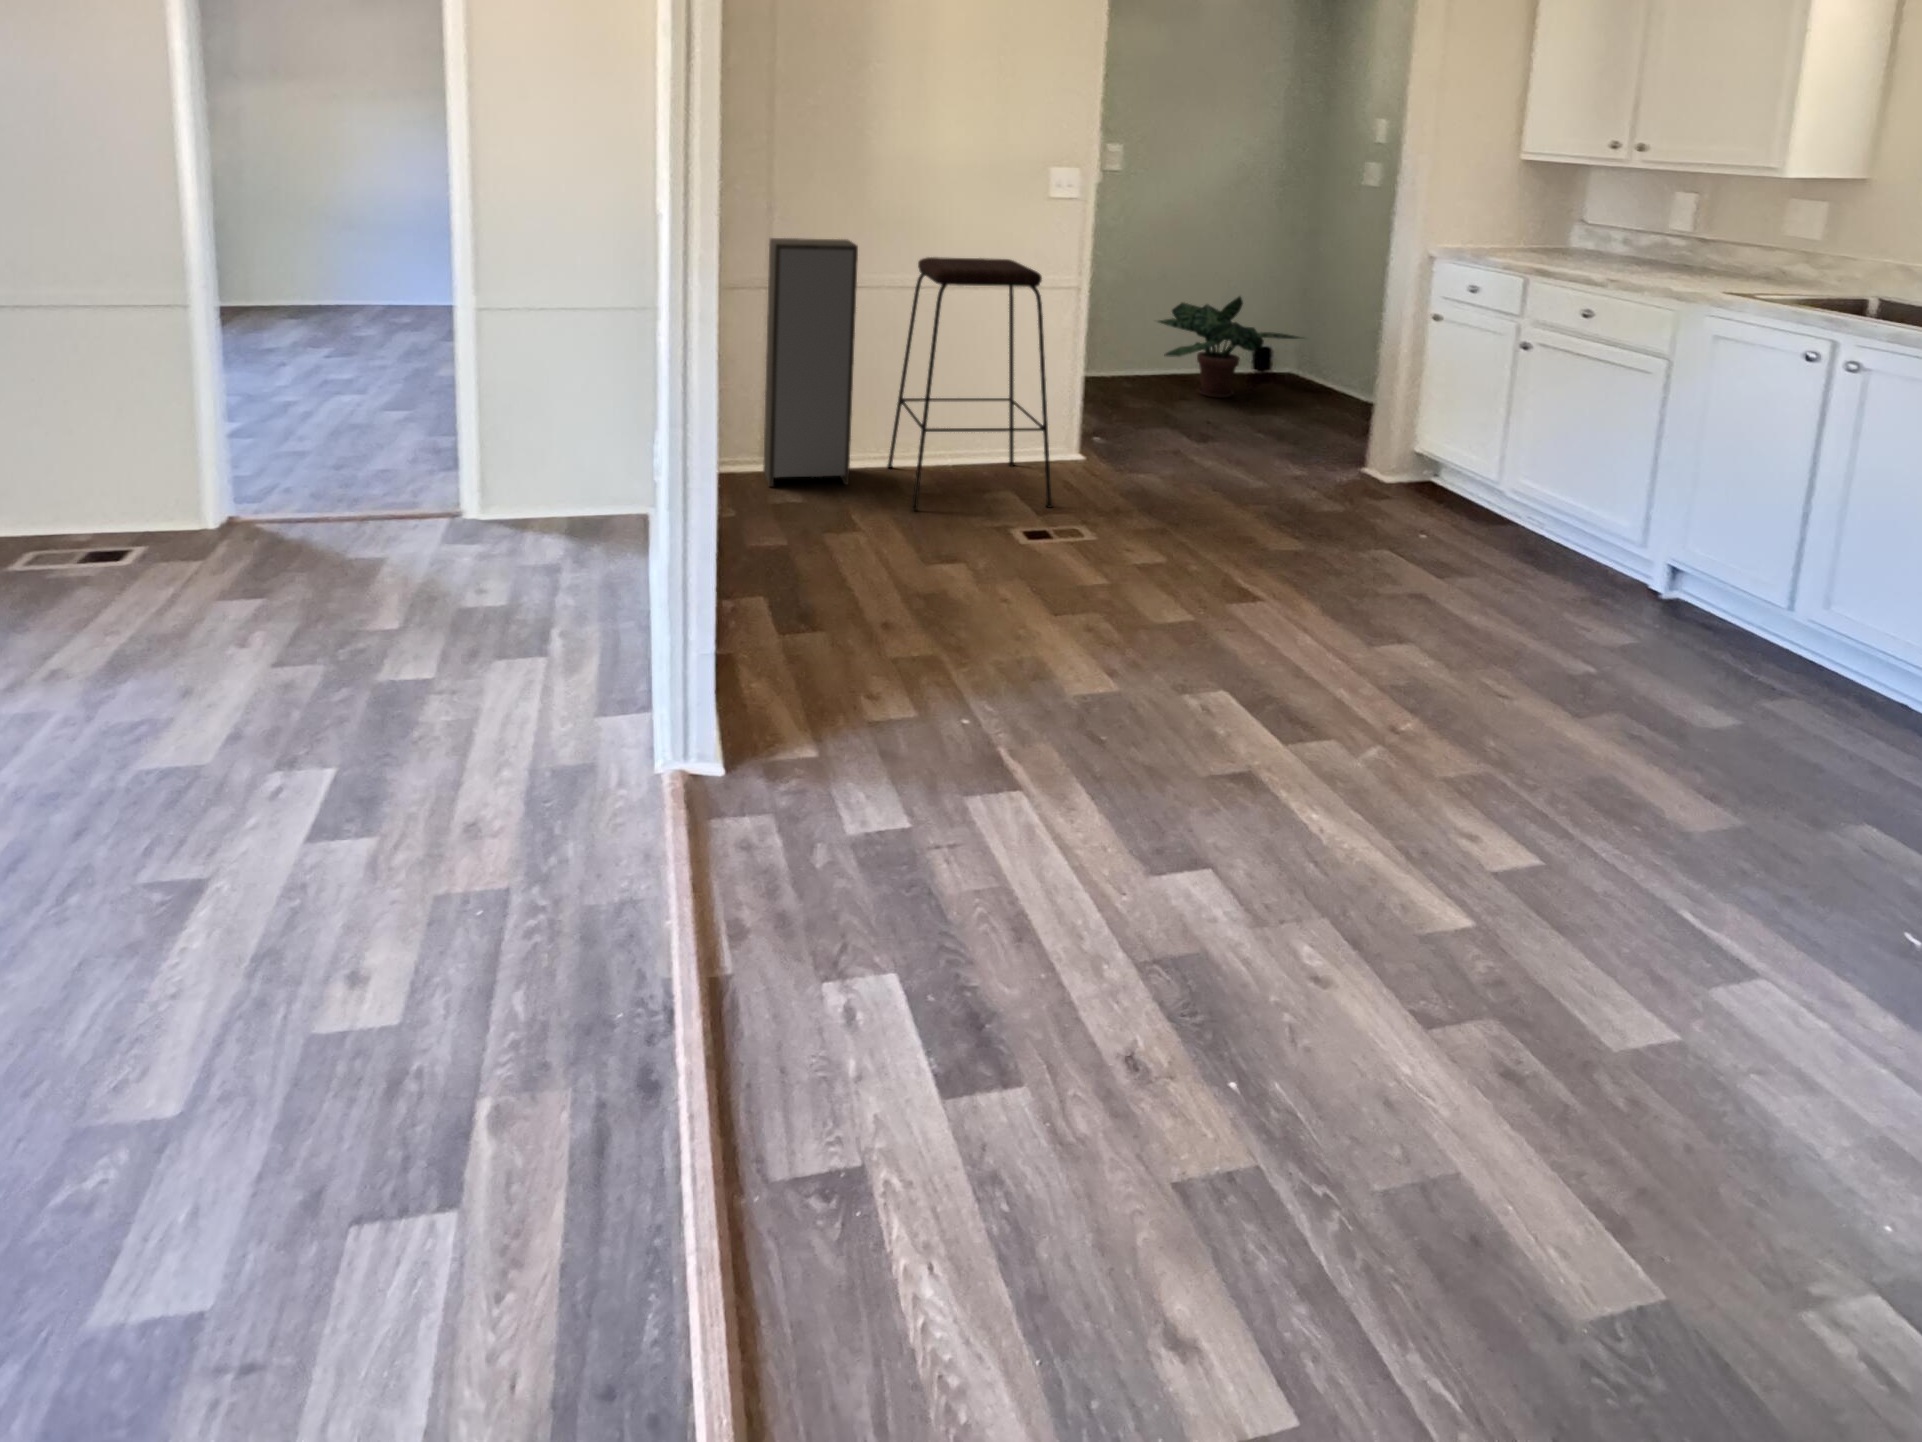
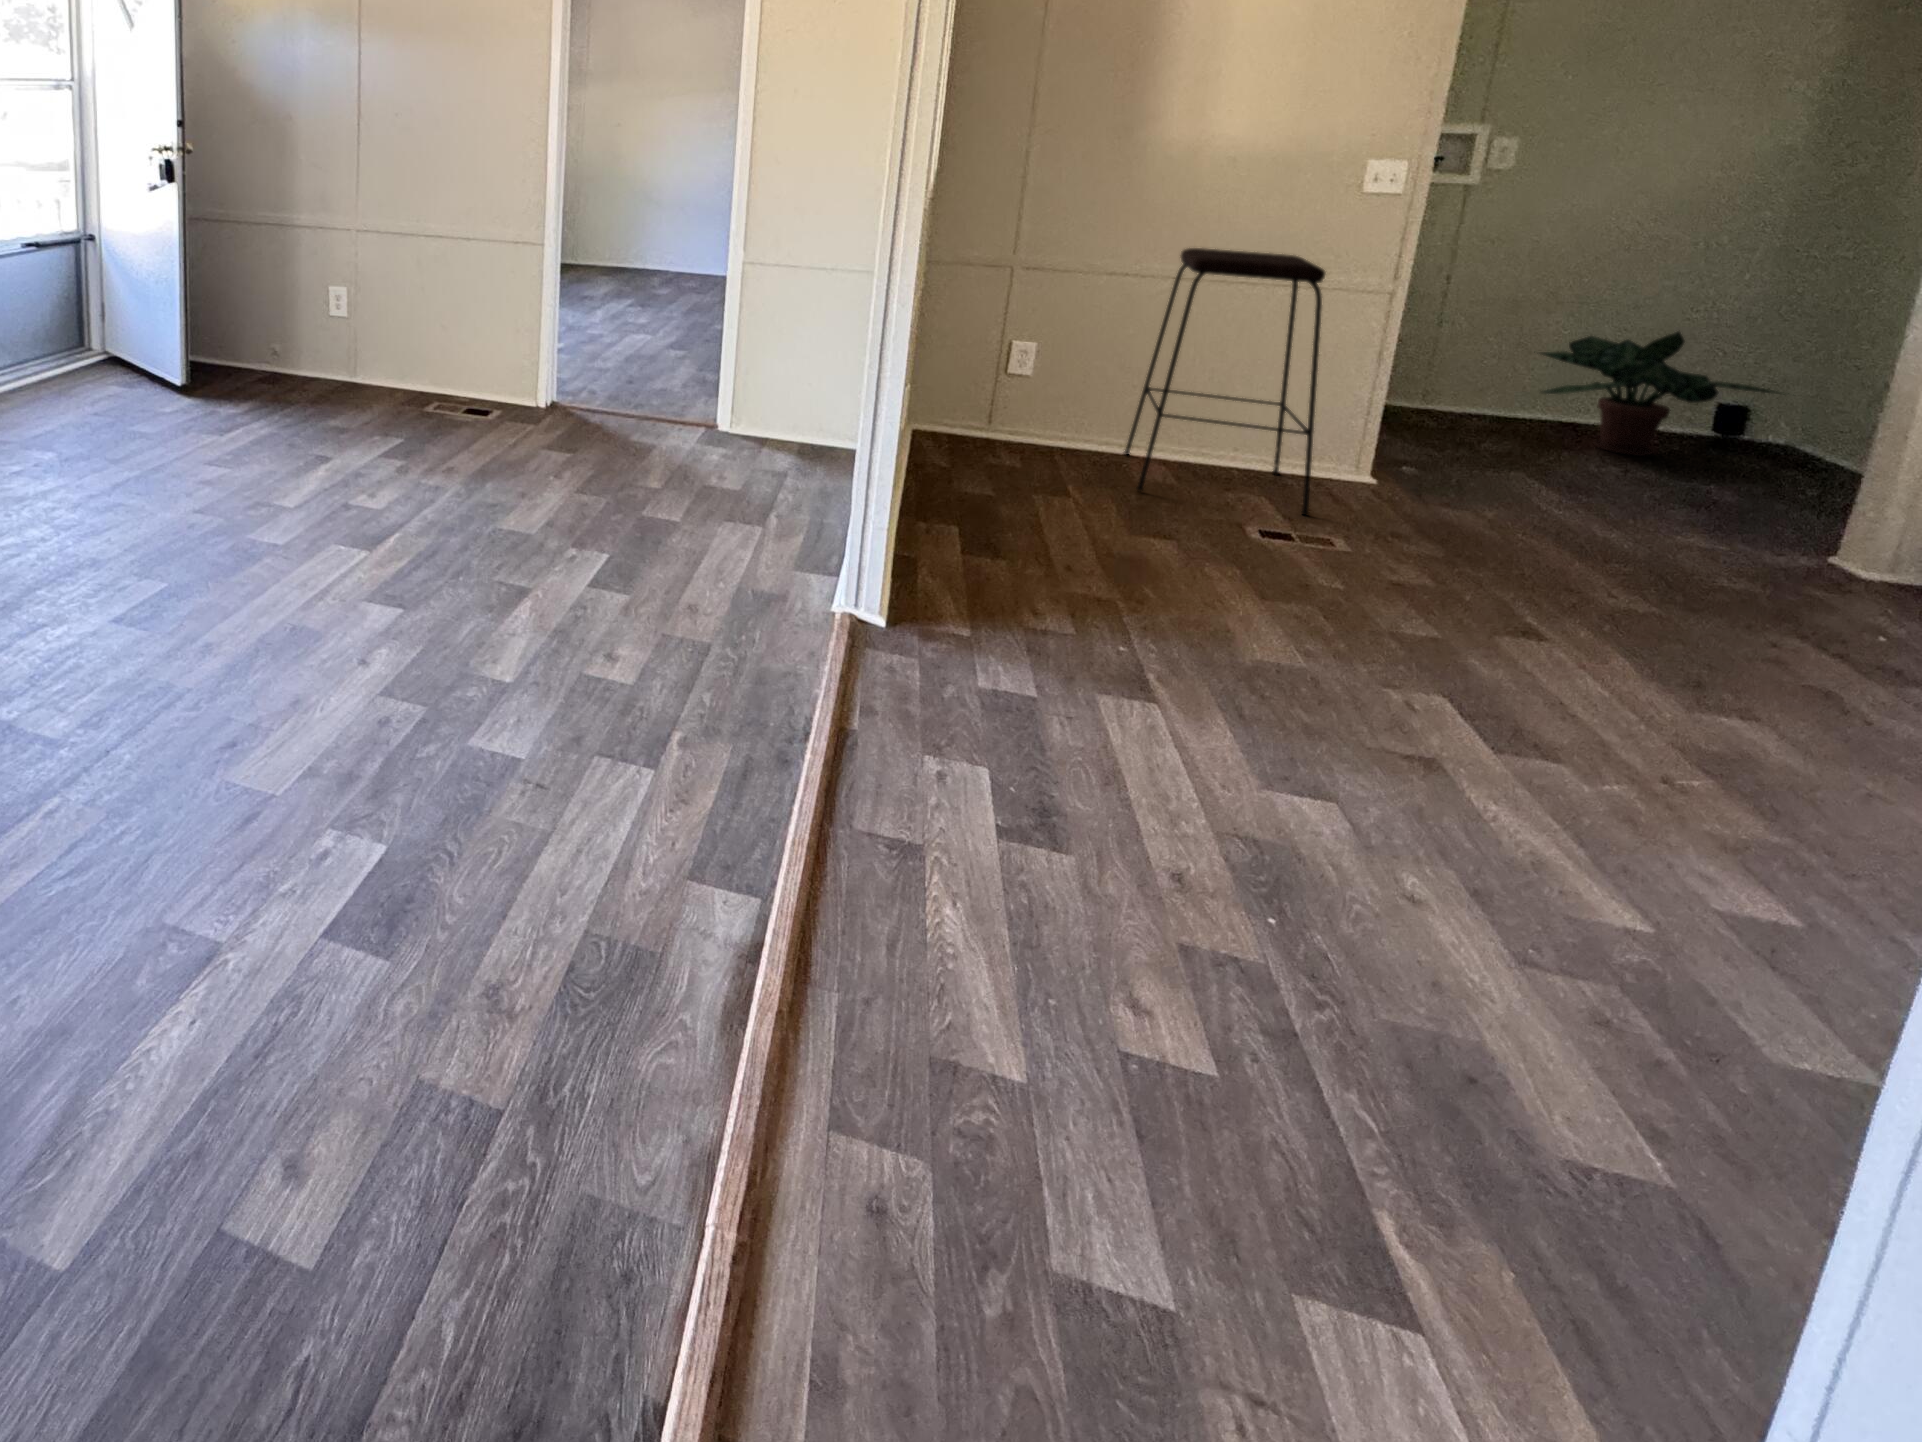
storage cabinet: present [763,238,858,487] -> none [990,220,1111,461]

